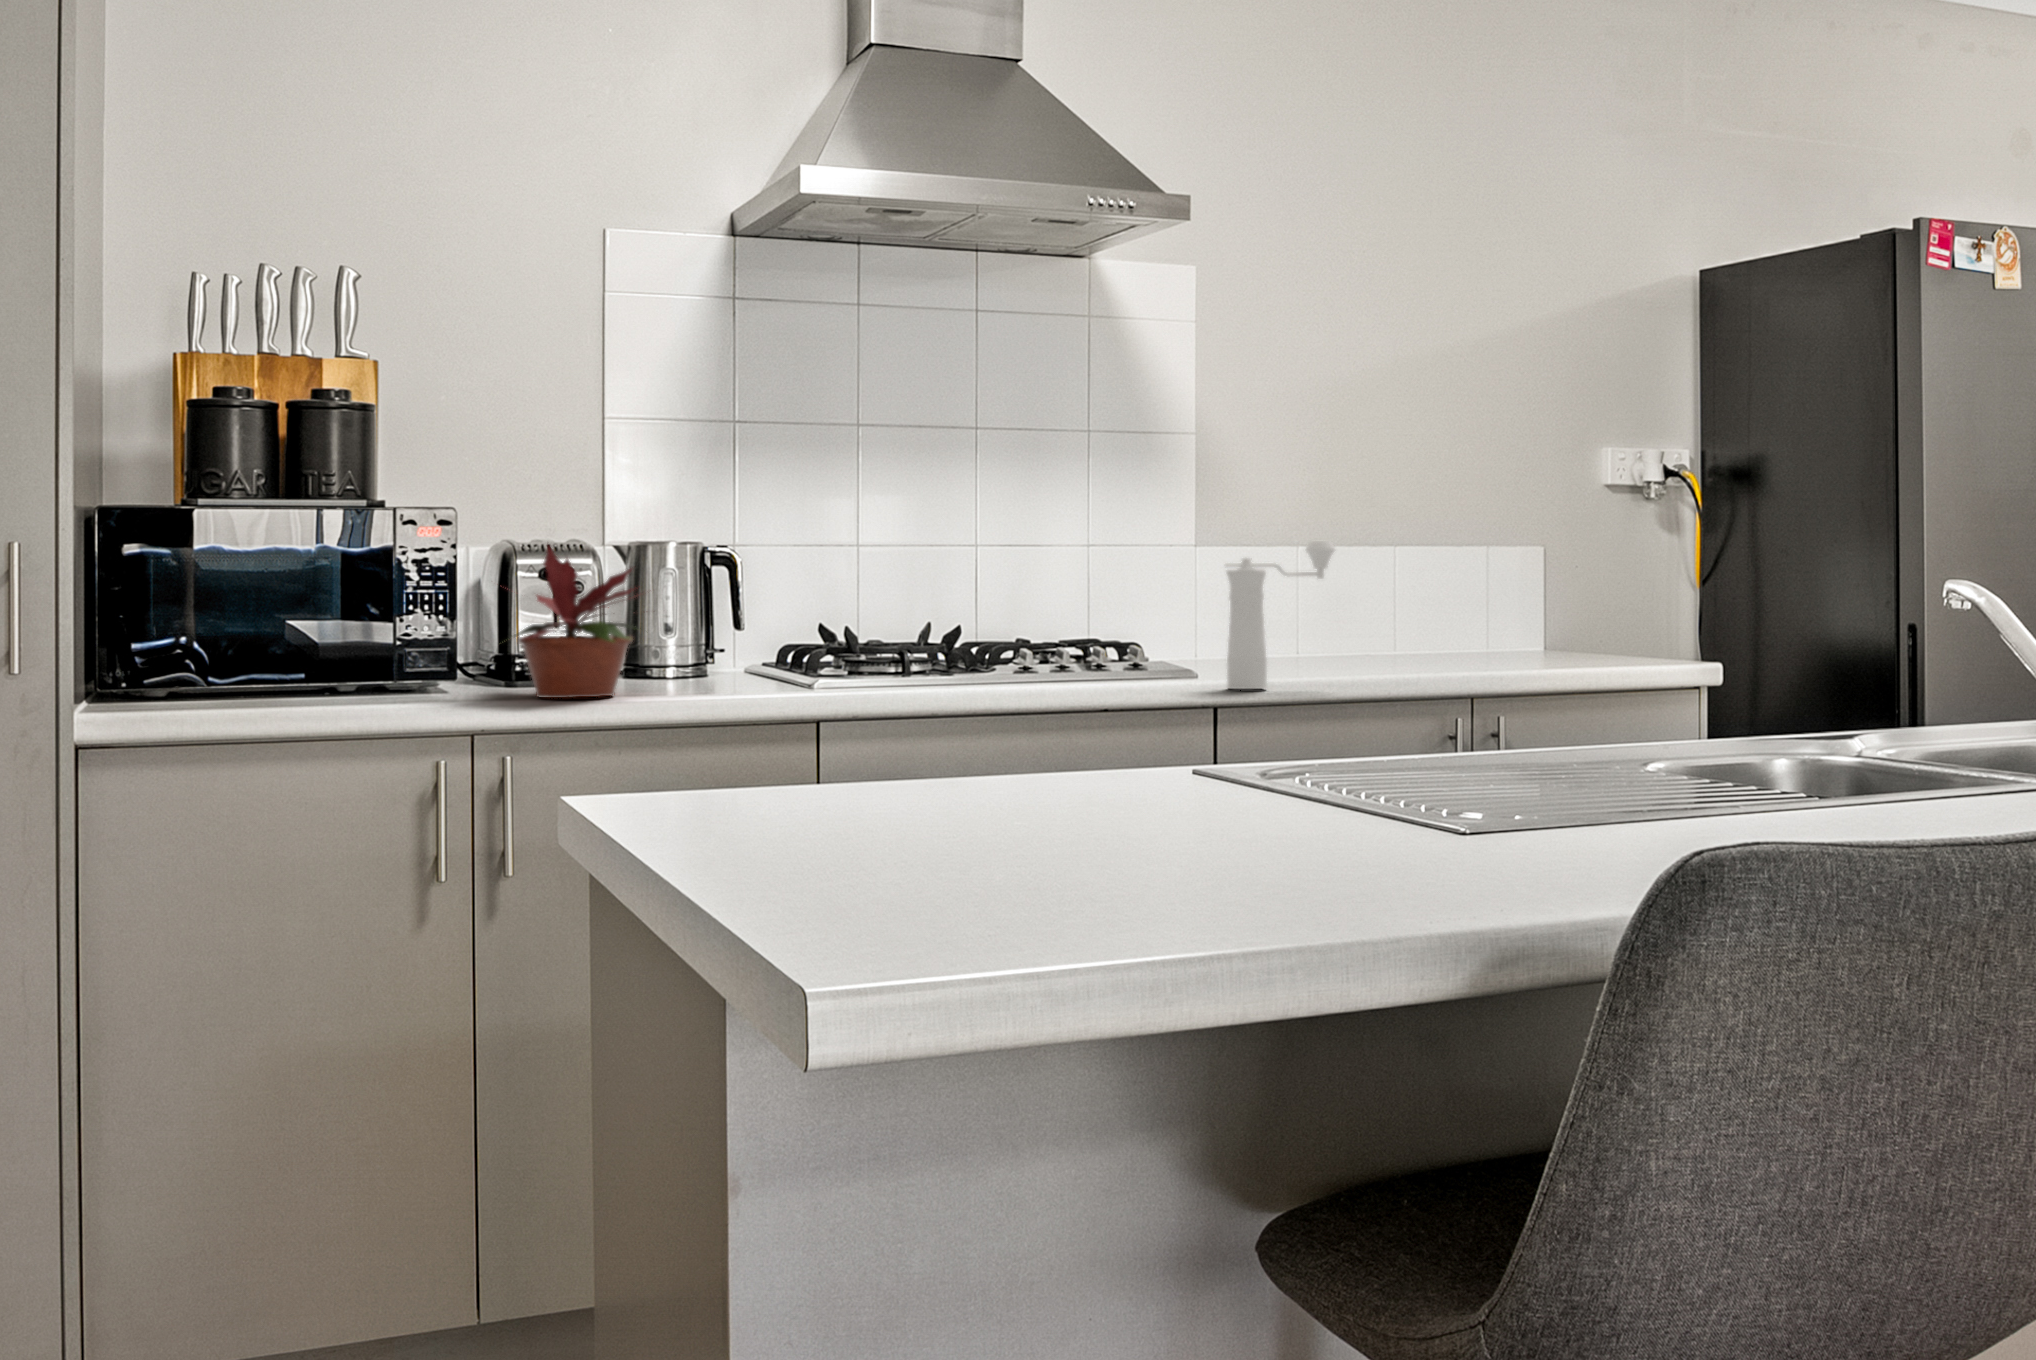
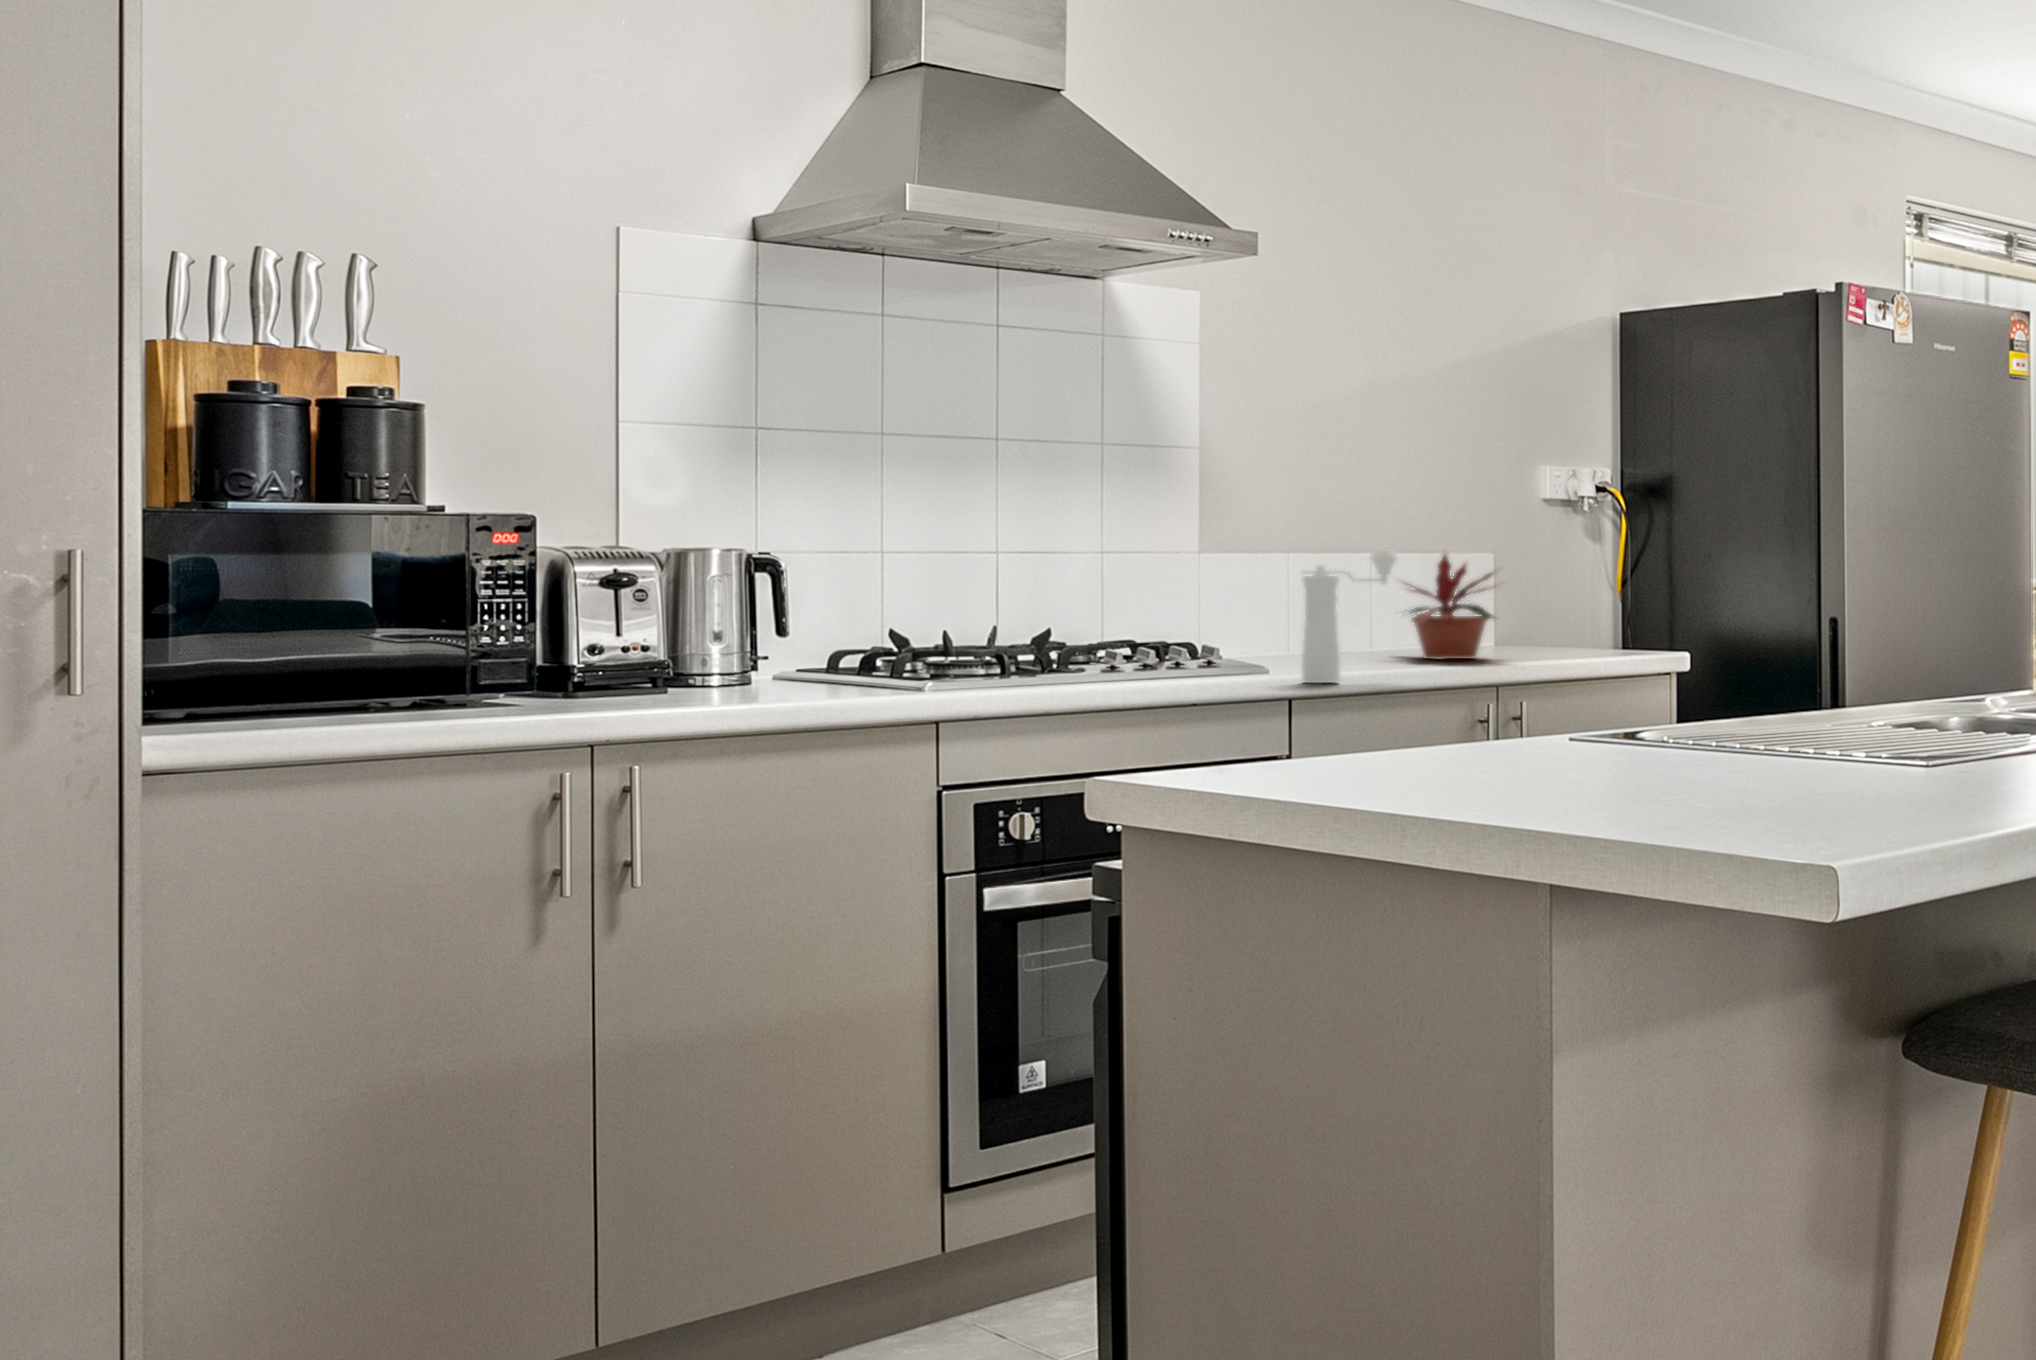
potted plant: present [514,546,640,698] -> present [1410,554,1494,659]

